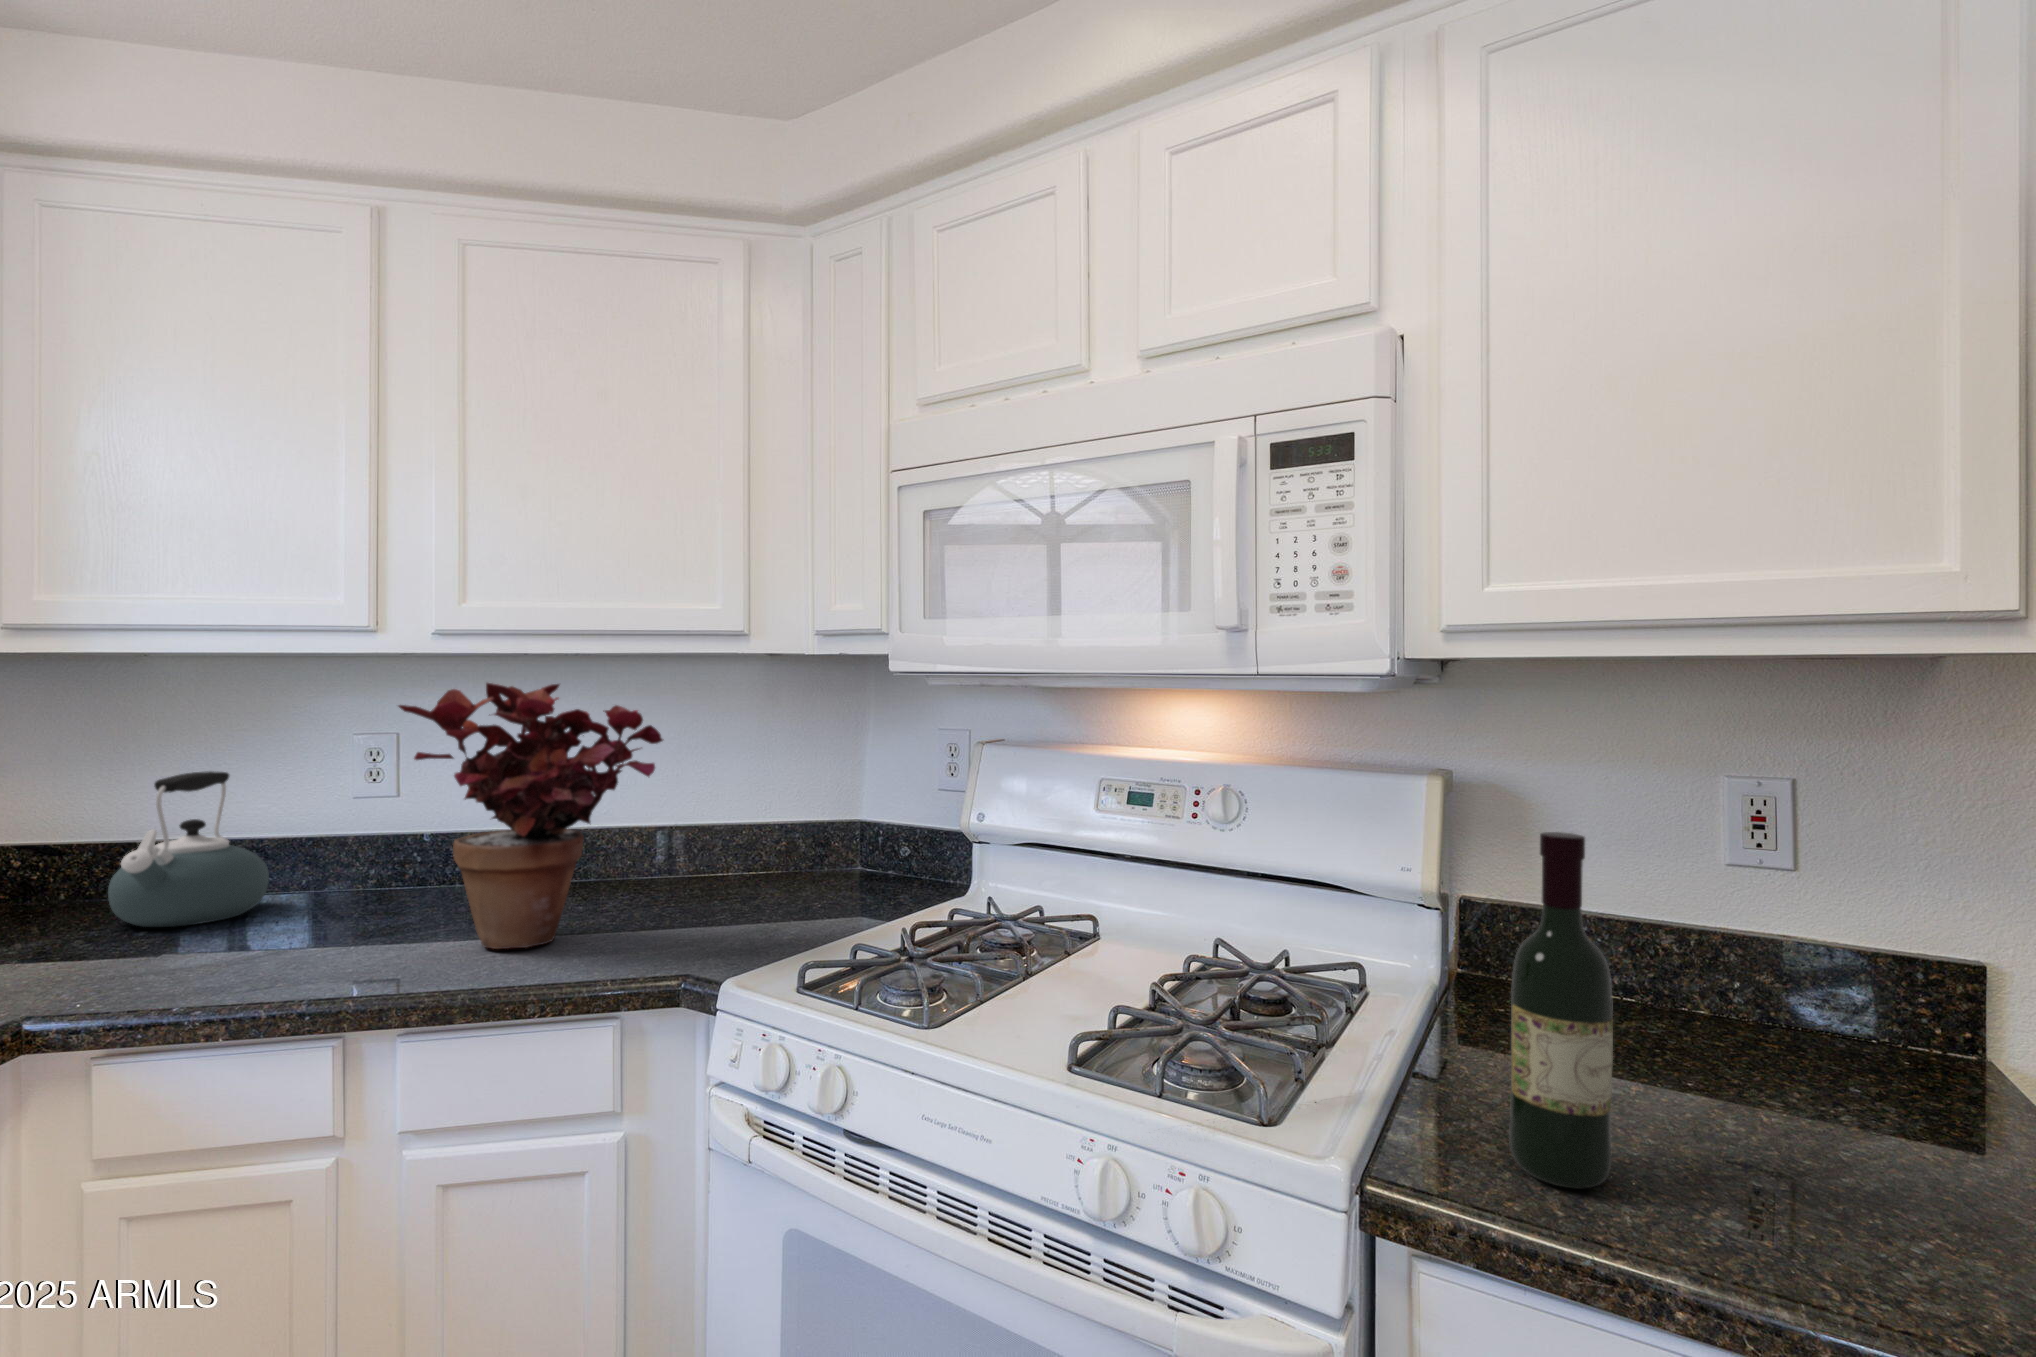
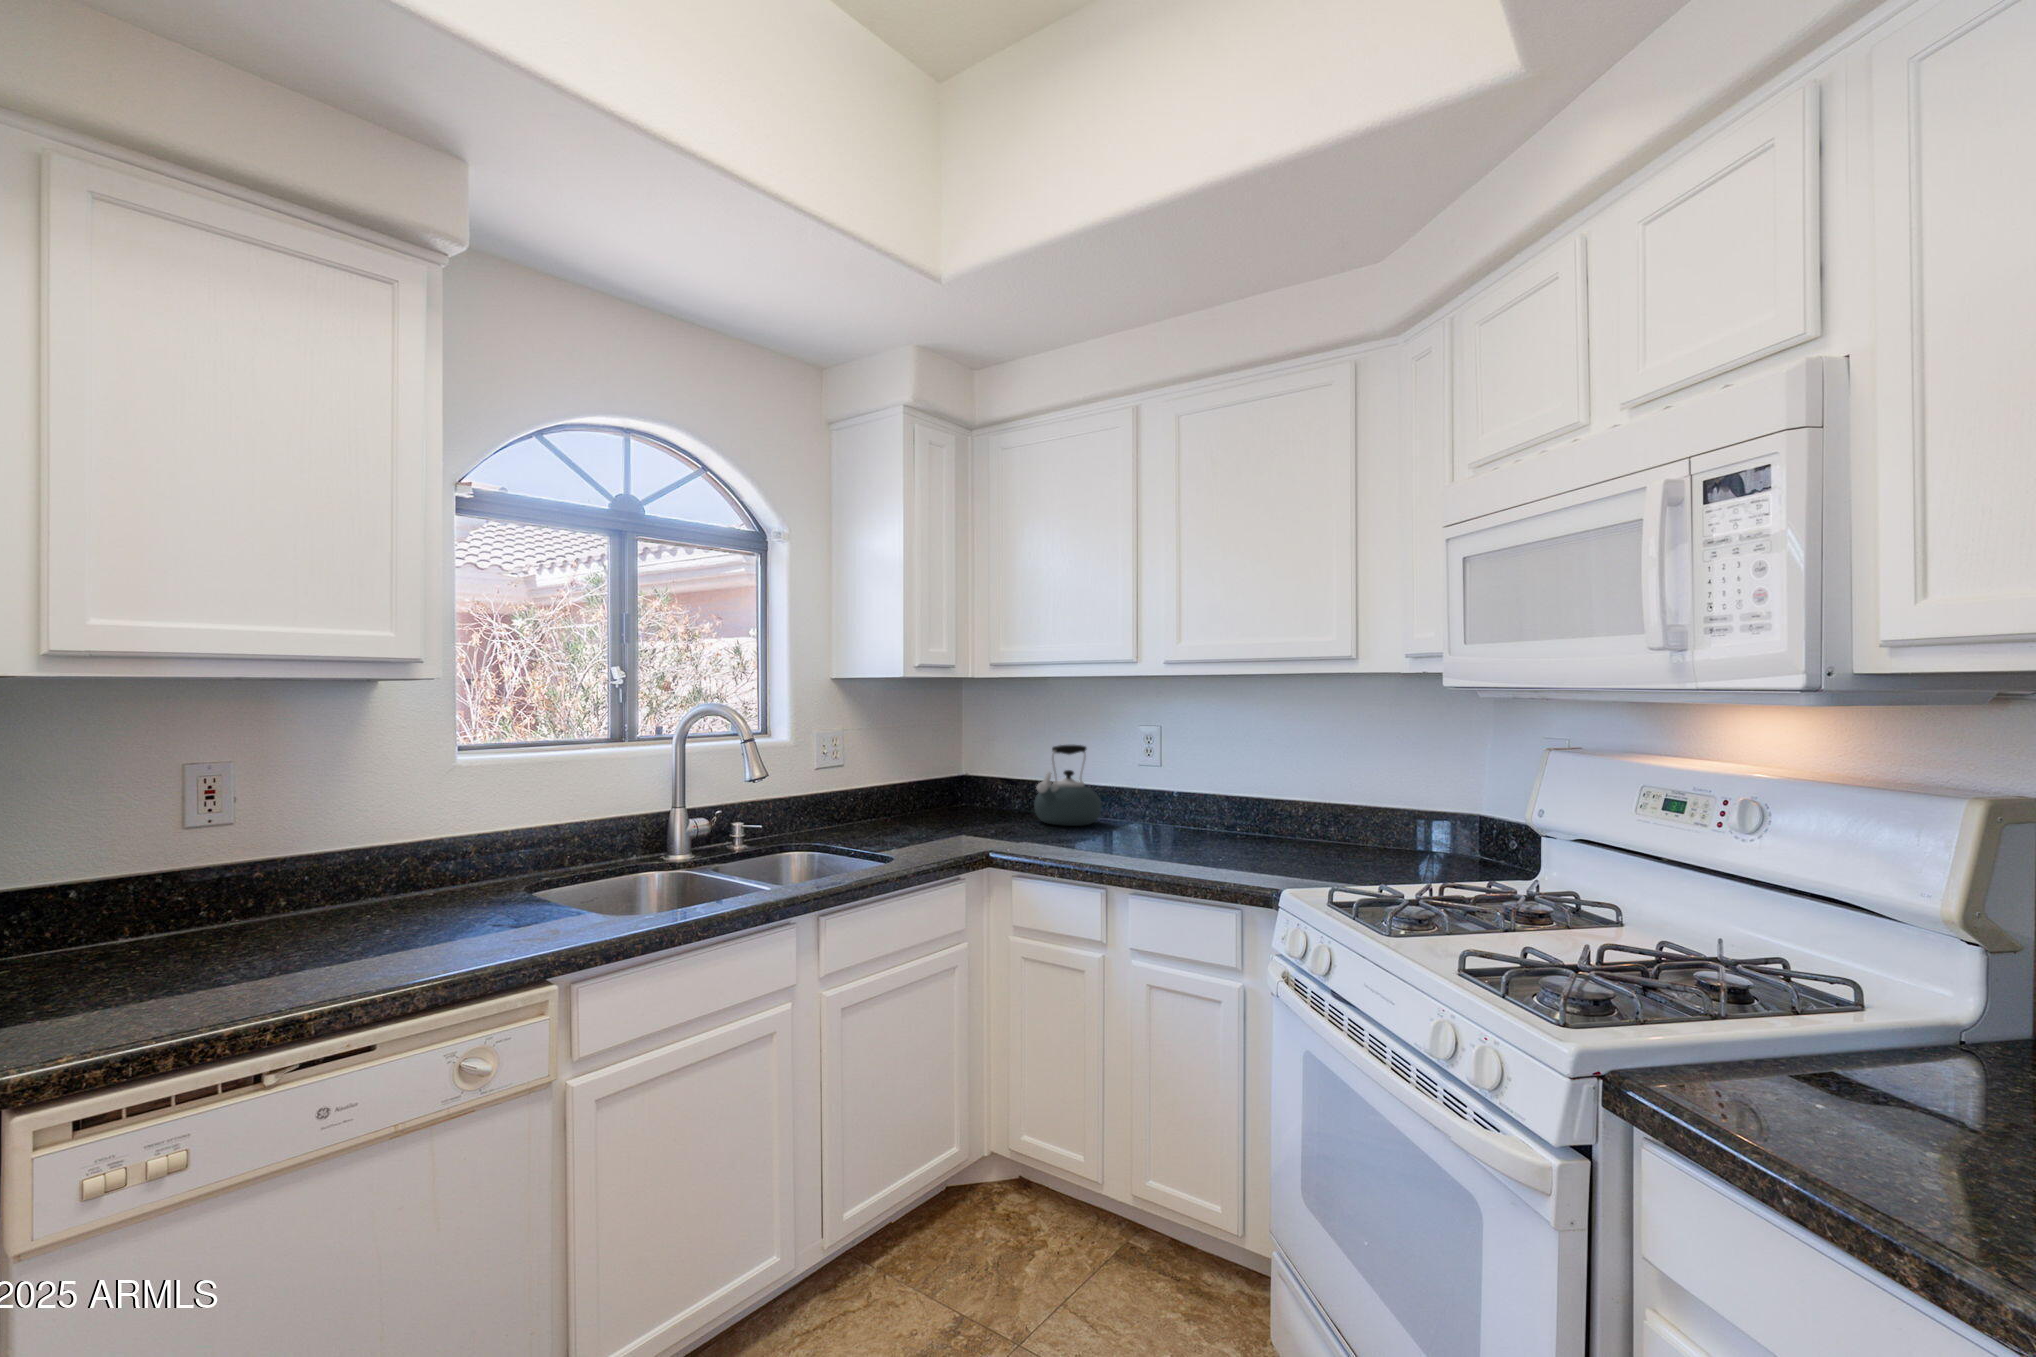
potted plant: present [399,683,663,949] -> none [1136,695,1284,859]
wine bottle: present [1509,832,1613,1188] -> none [1760,815,1866,1133]

